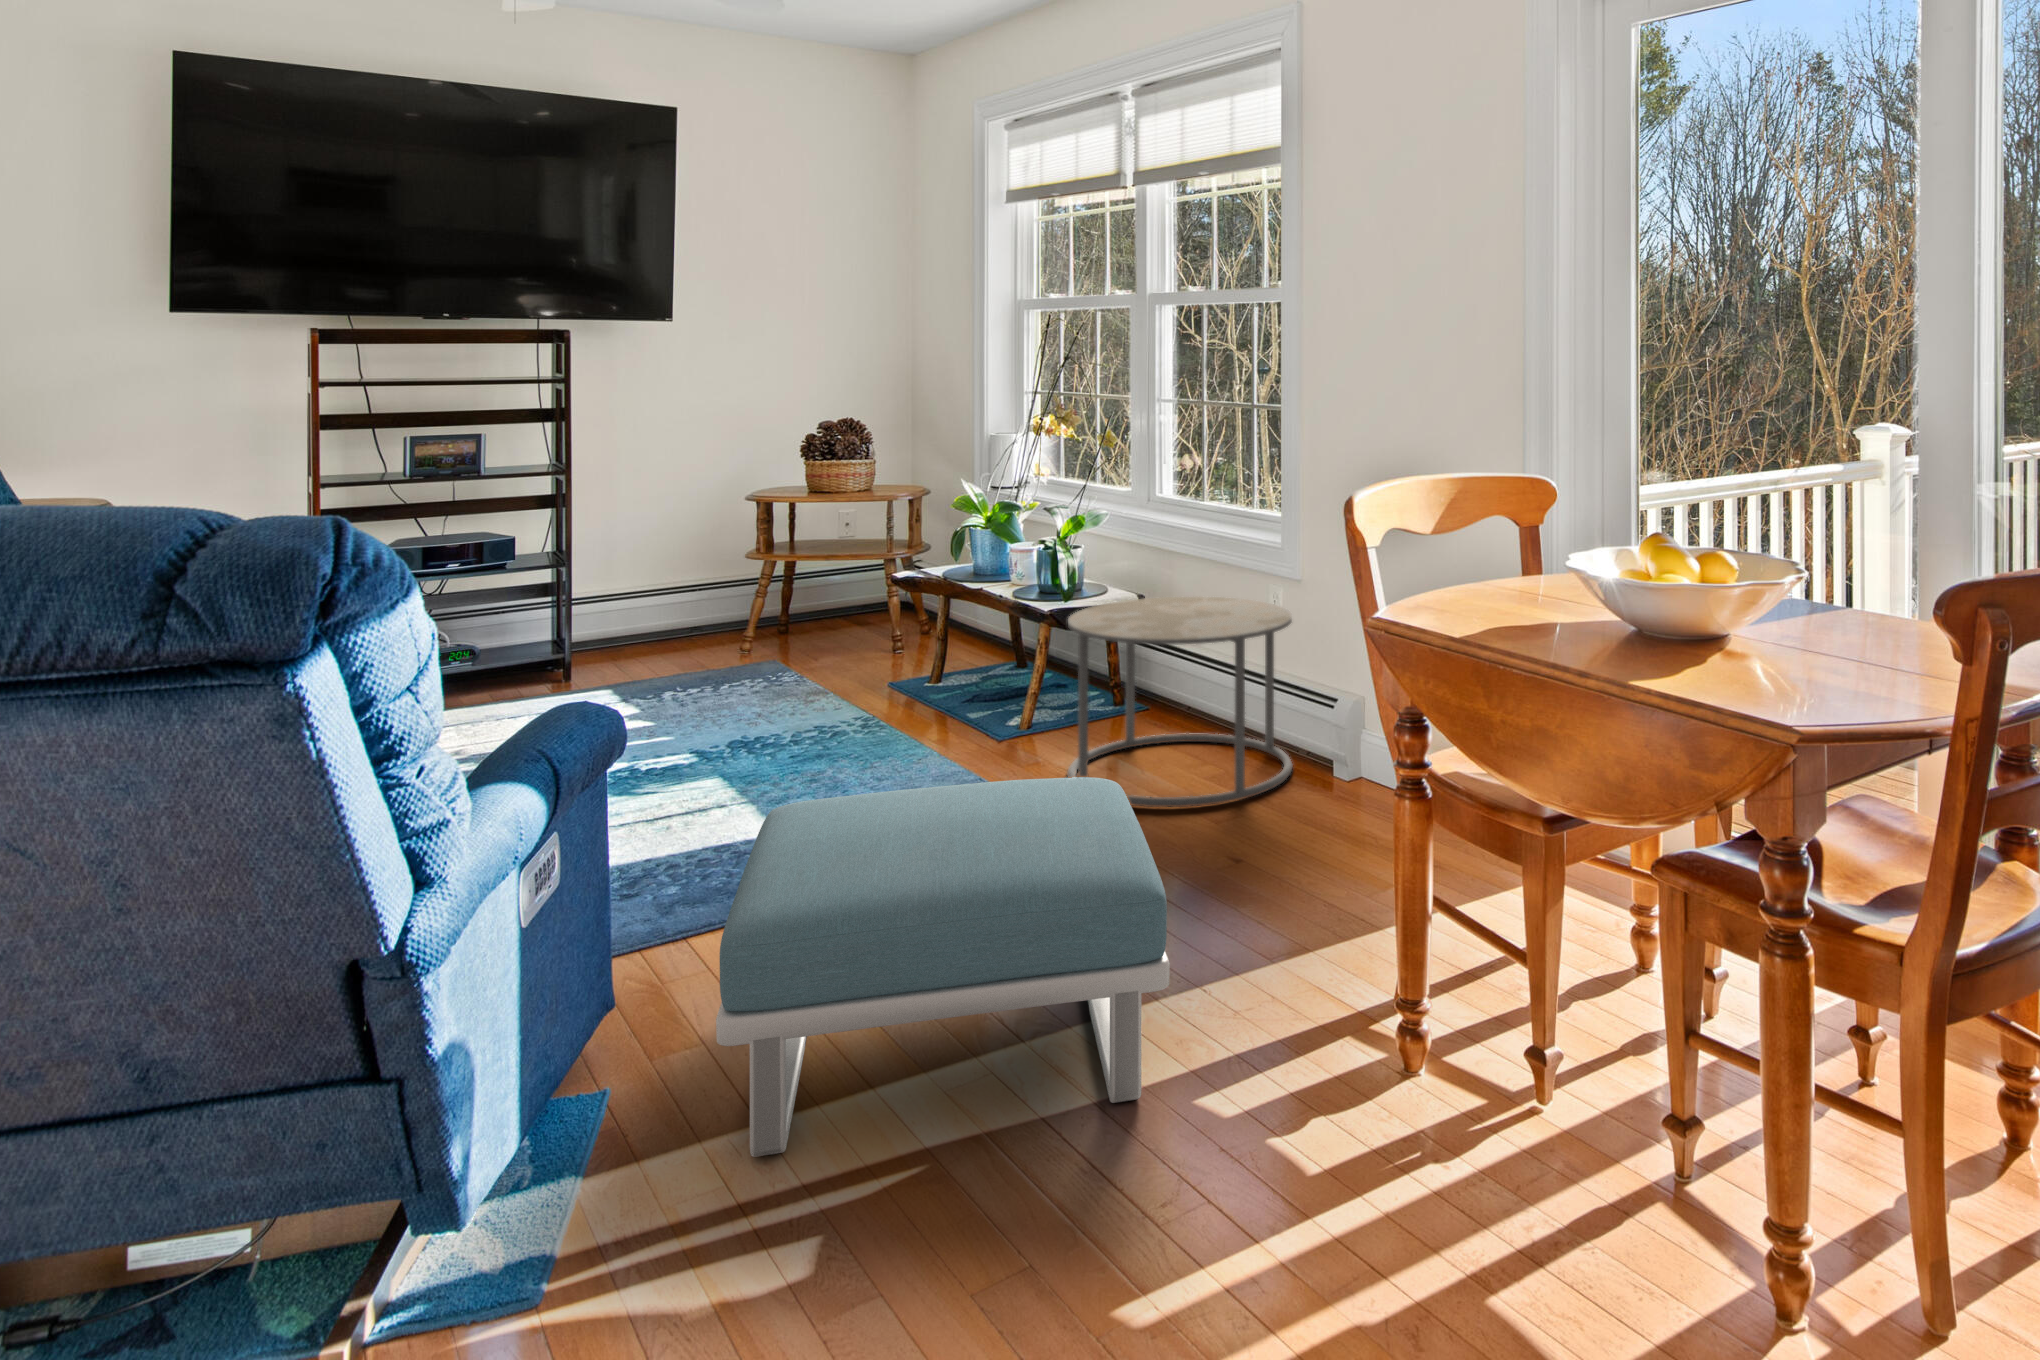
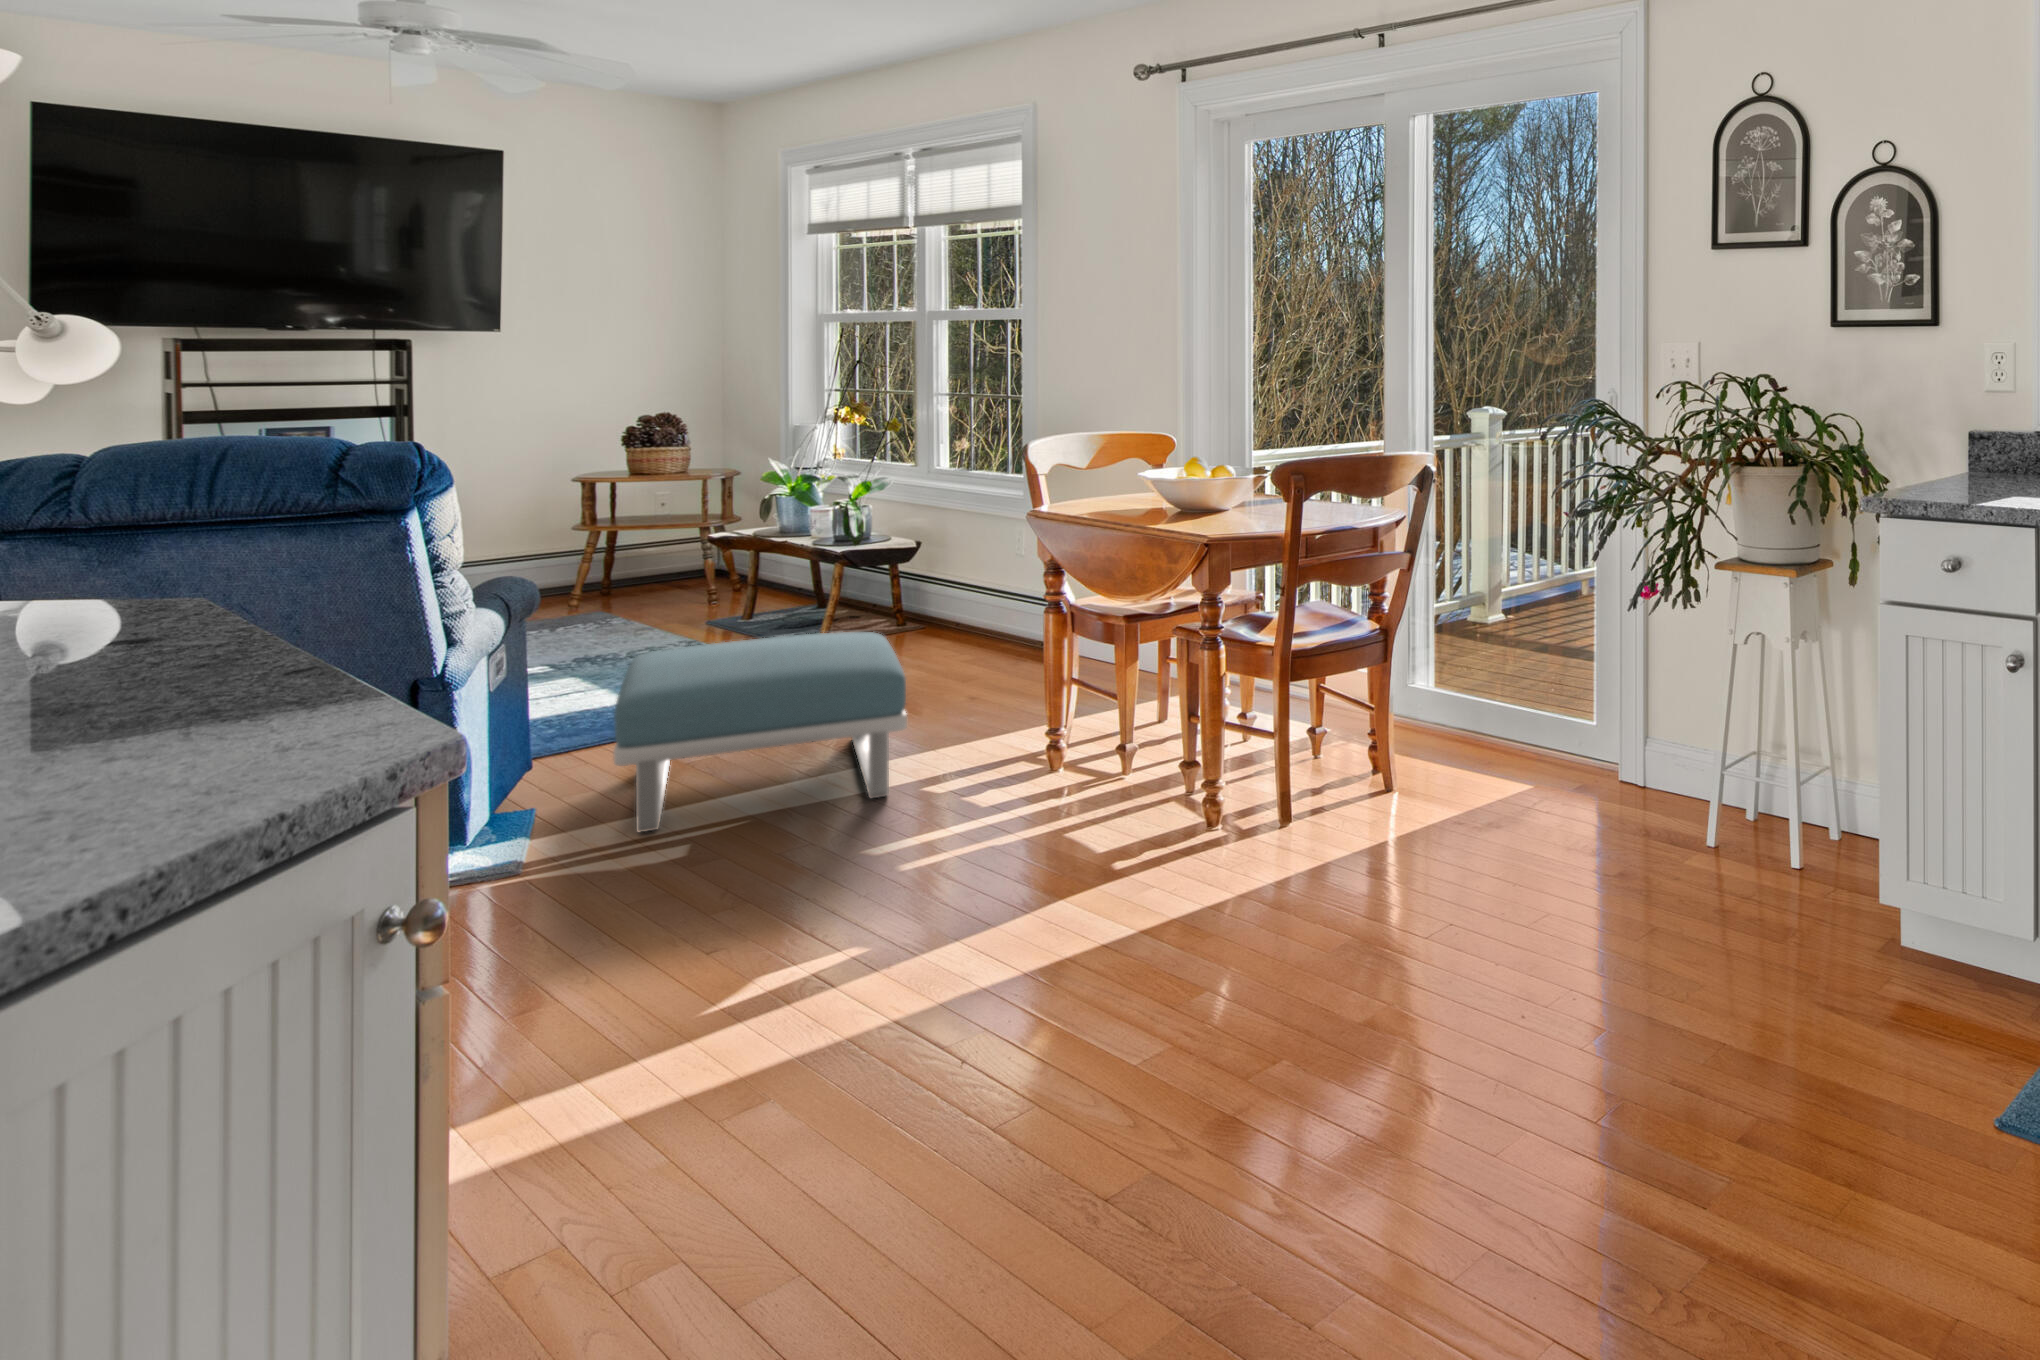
side table: present [1067,596,1293,807] -> none [854,535,1029,676]

